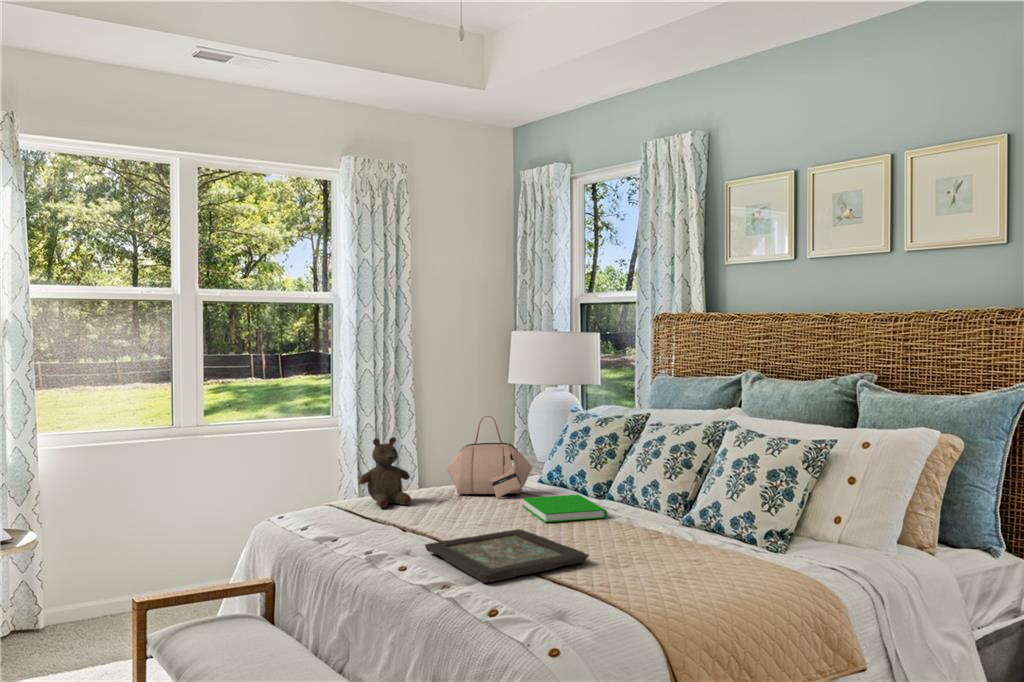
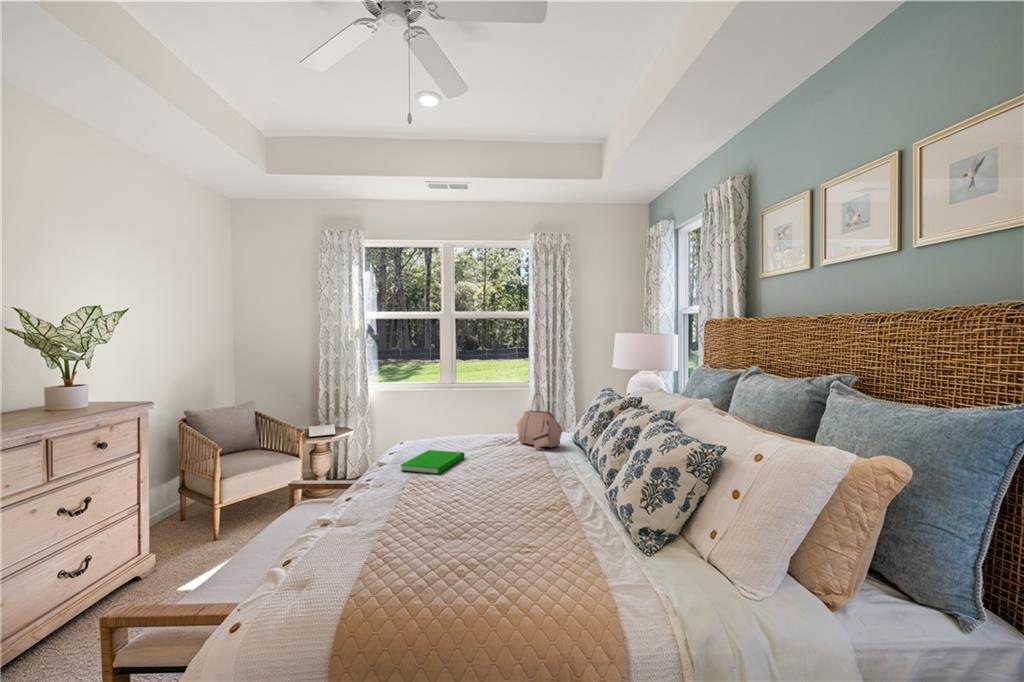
stuffed bear: present [359,437,411,508] -> none [458,403,490,446]
book: present [523,495,607,522] -> present [401,450,465,474]
decorative tray: present [425,529,589,583] -> none [377,479,483,522]

